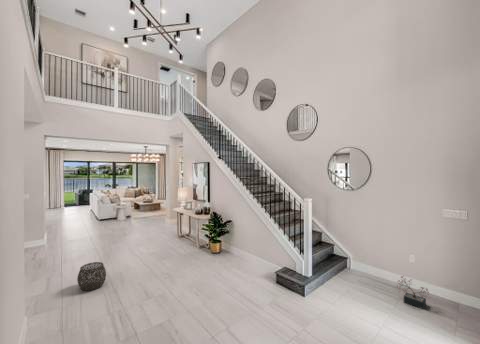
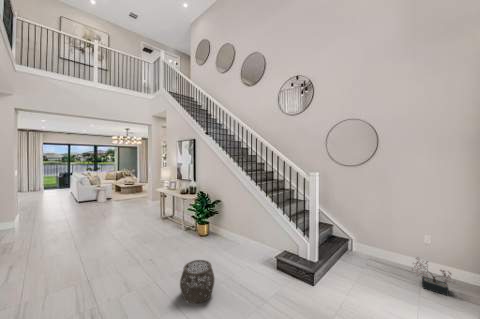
woven basket: present [77,262,106,291] -> present [180,260,214,304]

